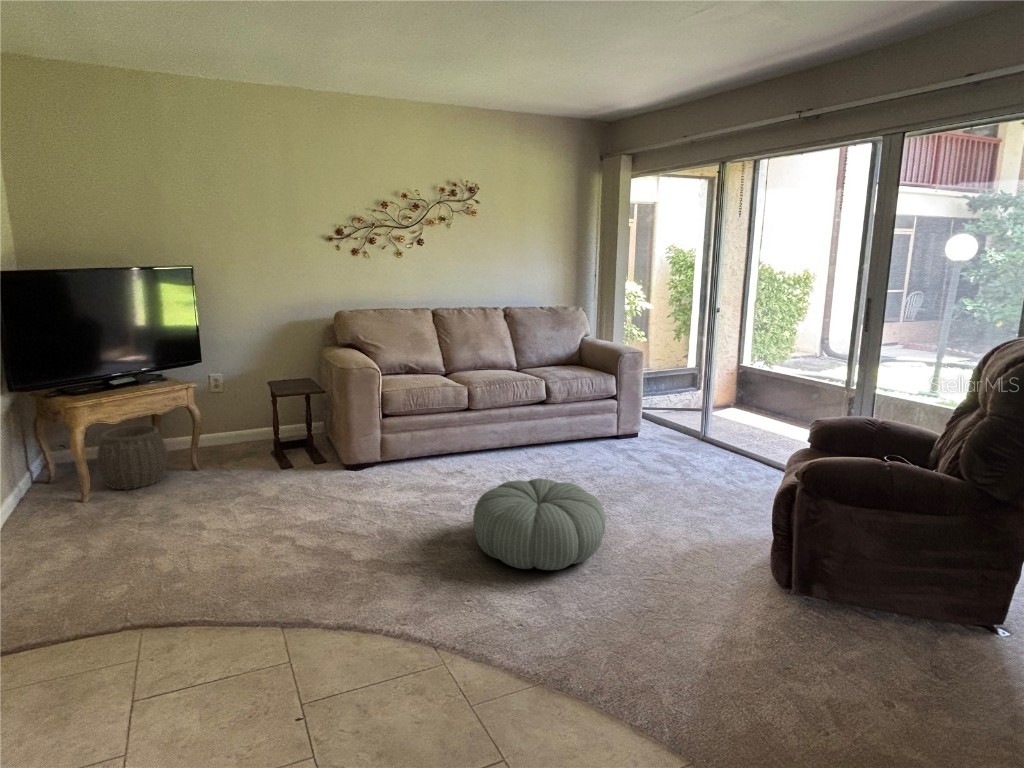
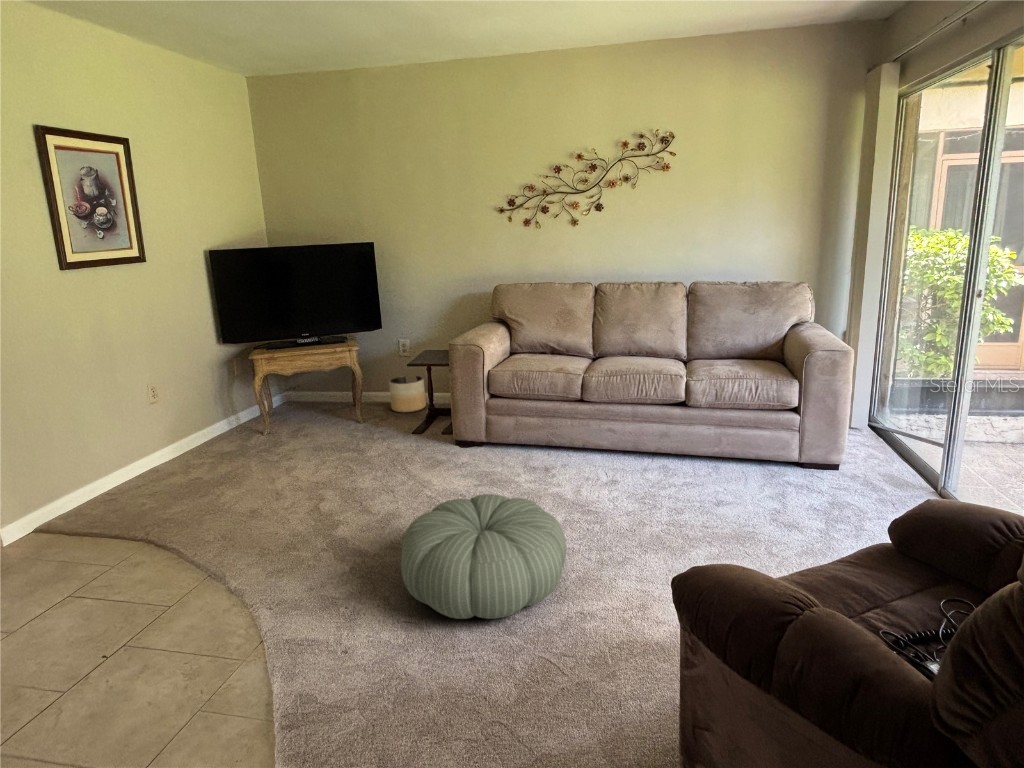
planter: none [212,411,255,452] -> present [389,376,426,412]
woven basket: present [97,425,167,490] -> none [278,379,333,432]

